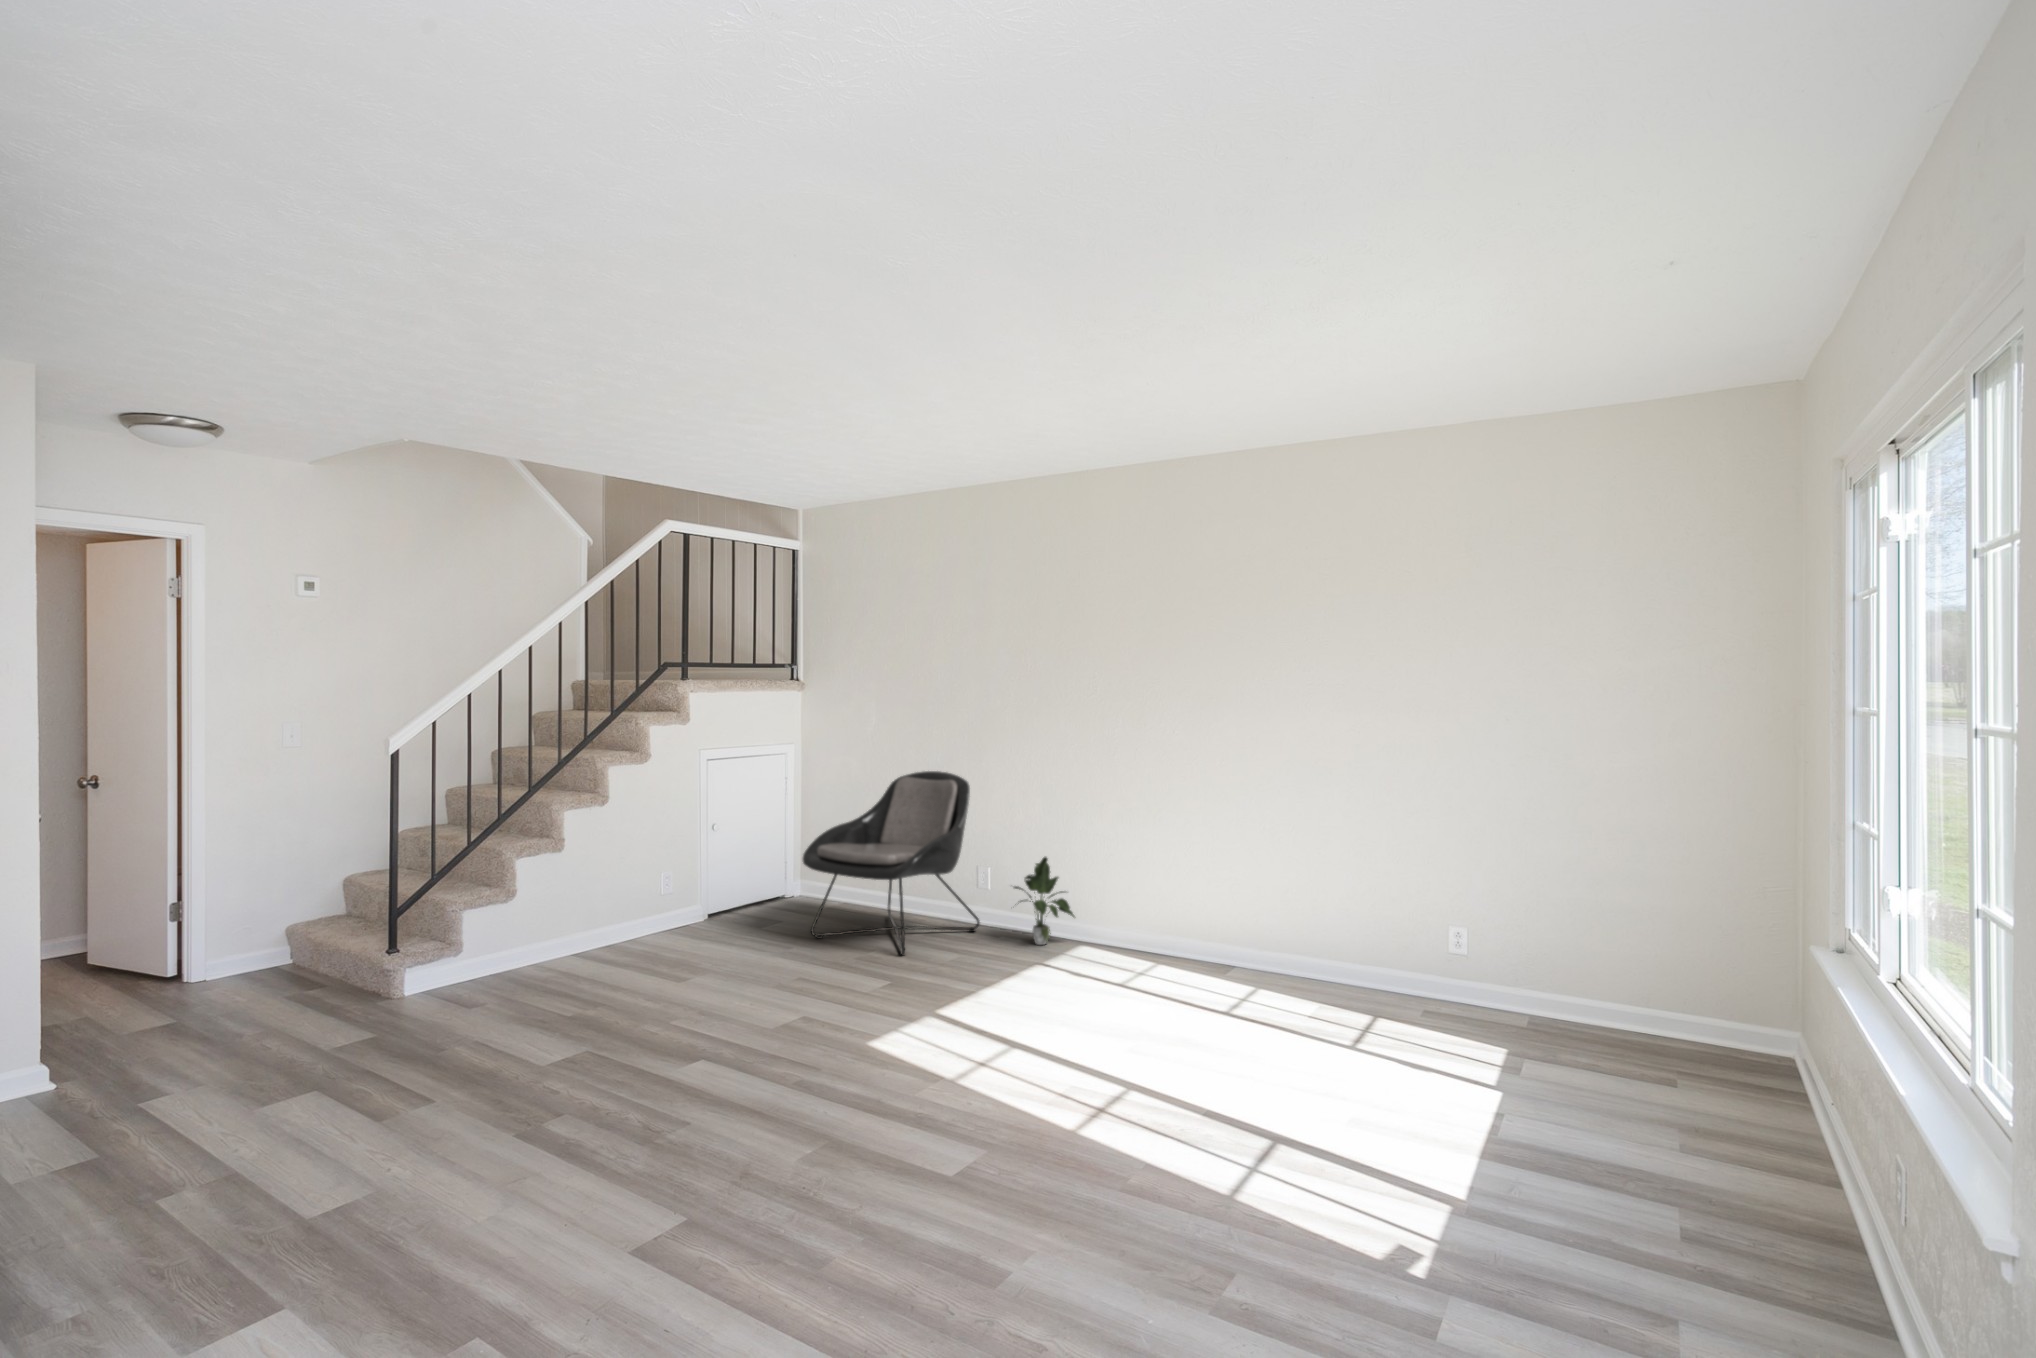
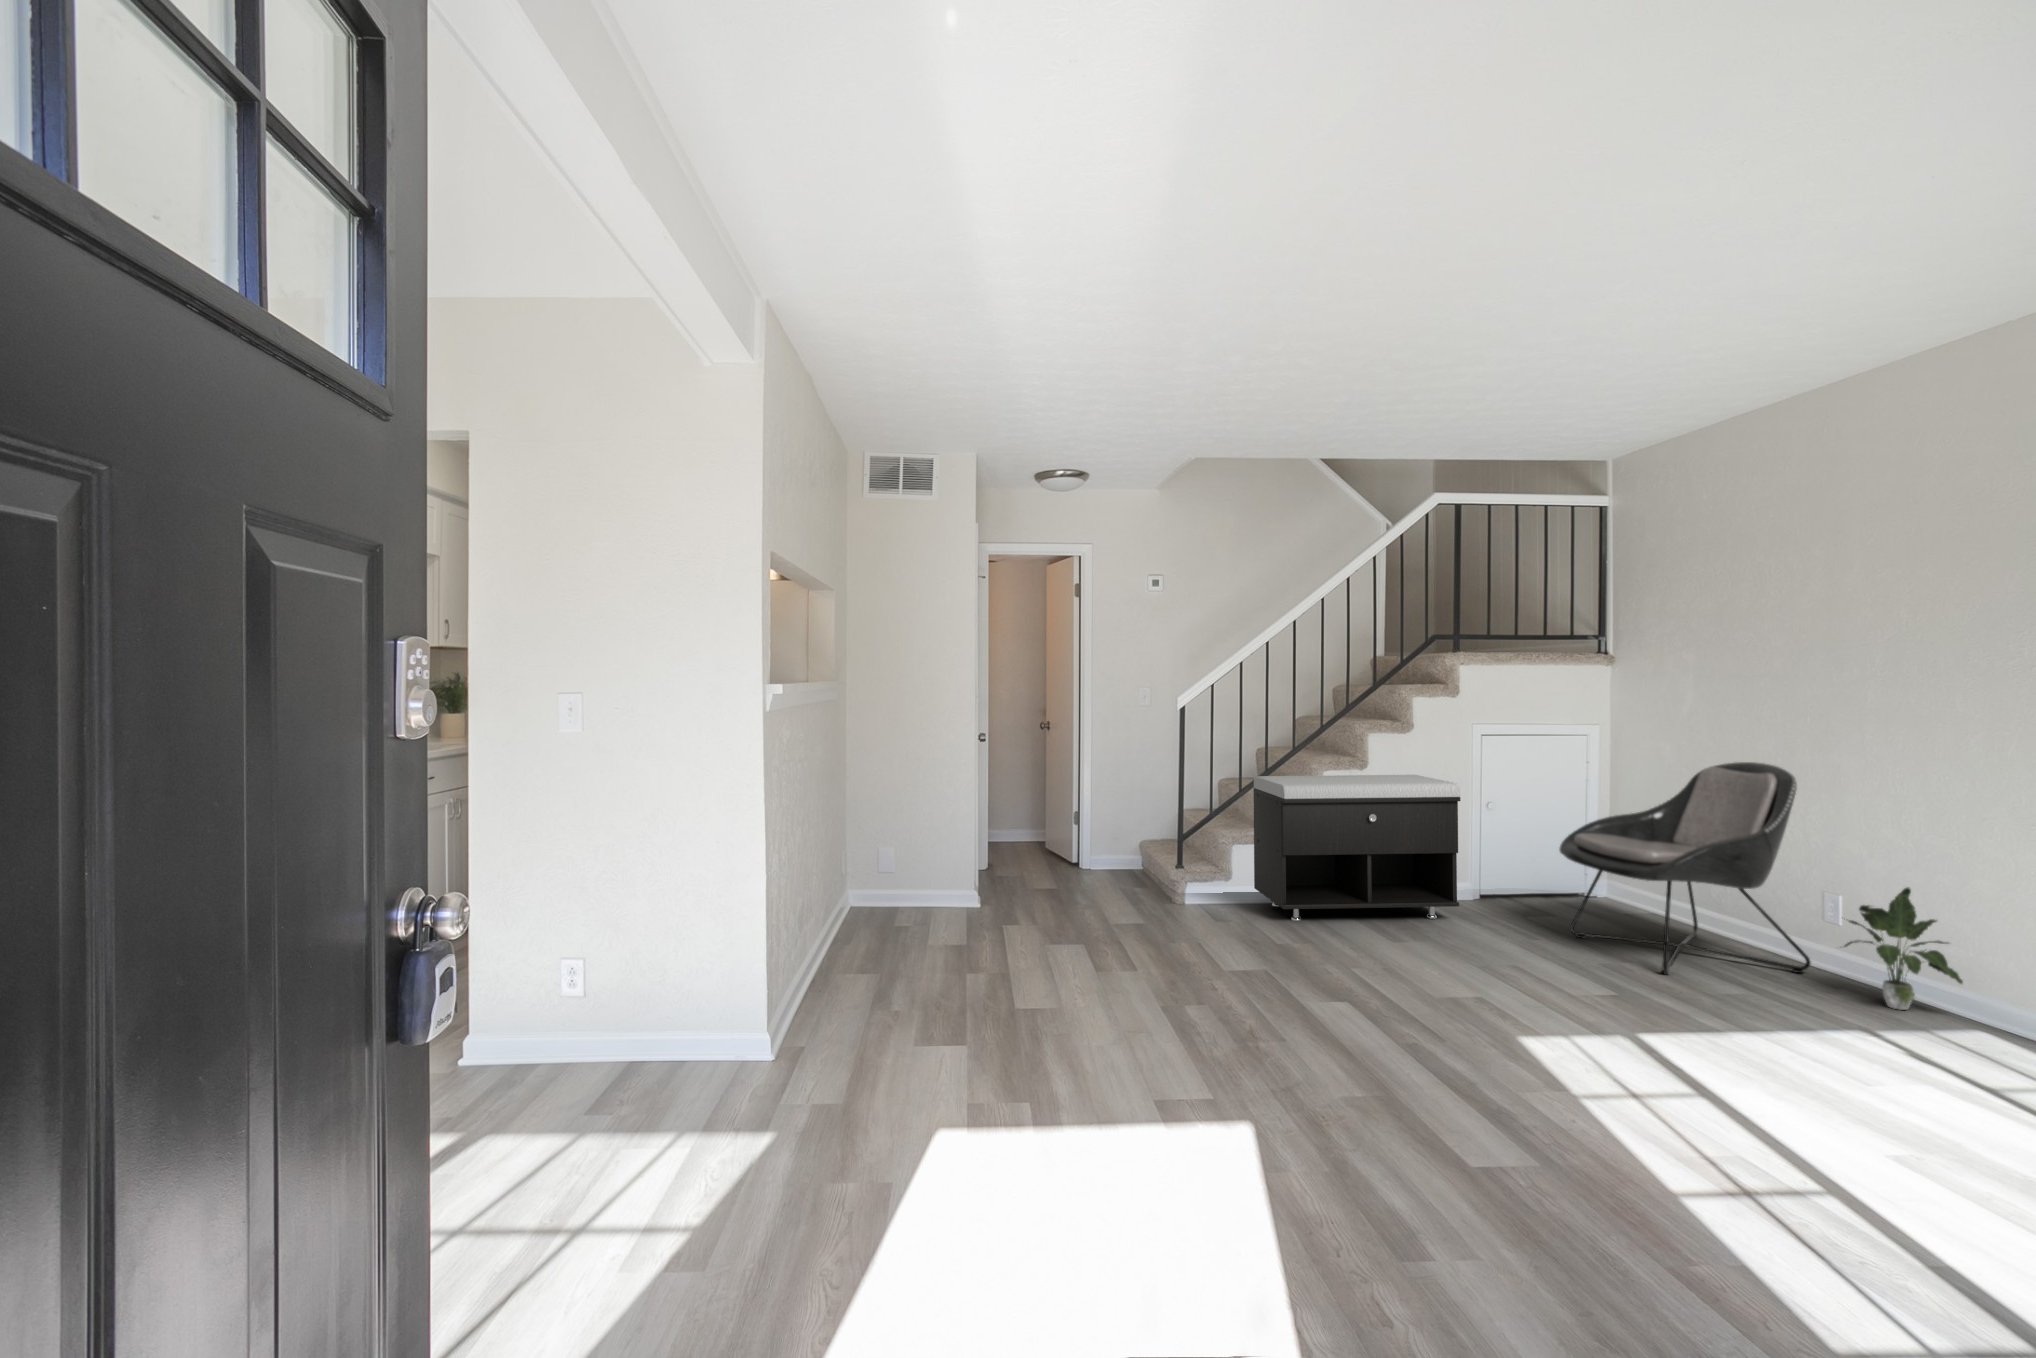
storage bench: none [488,805,717,984] -> present [1254,775,1461,921]

